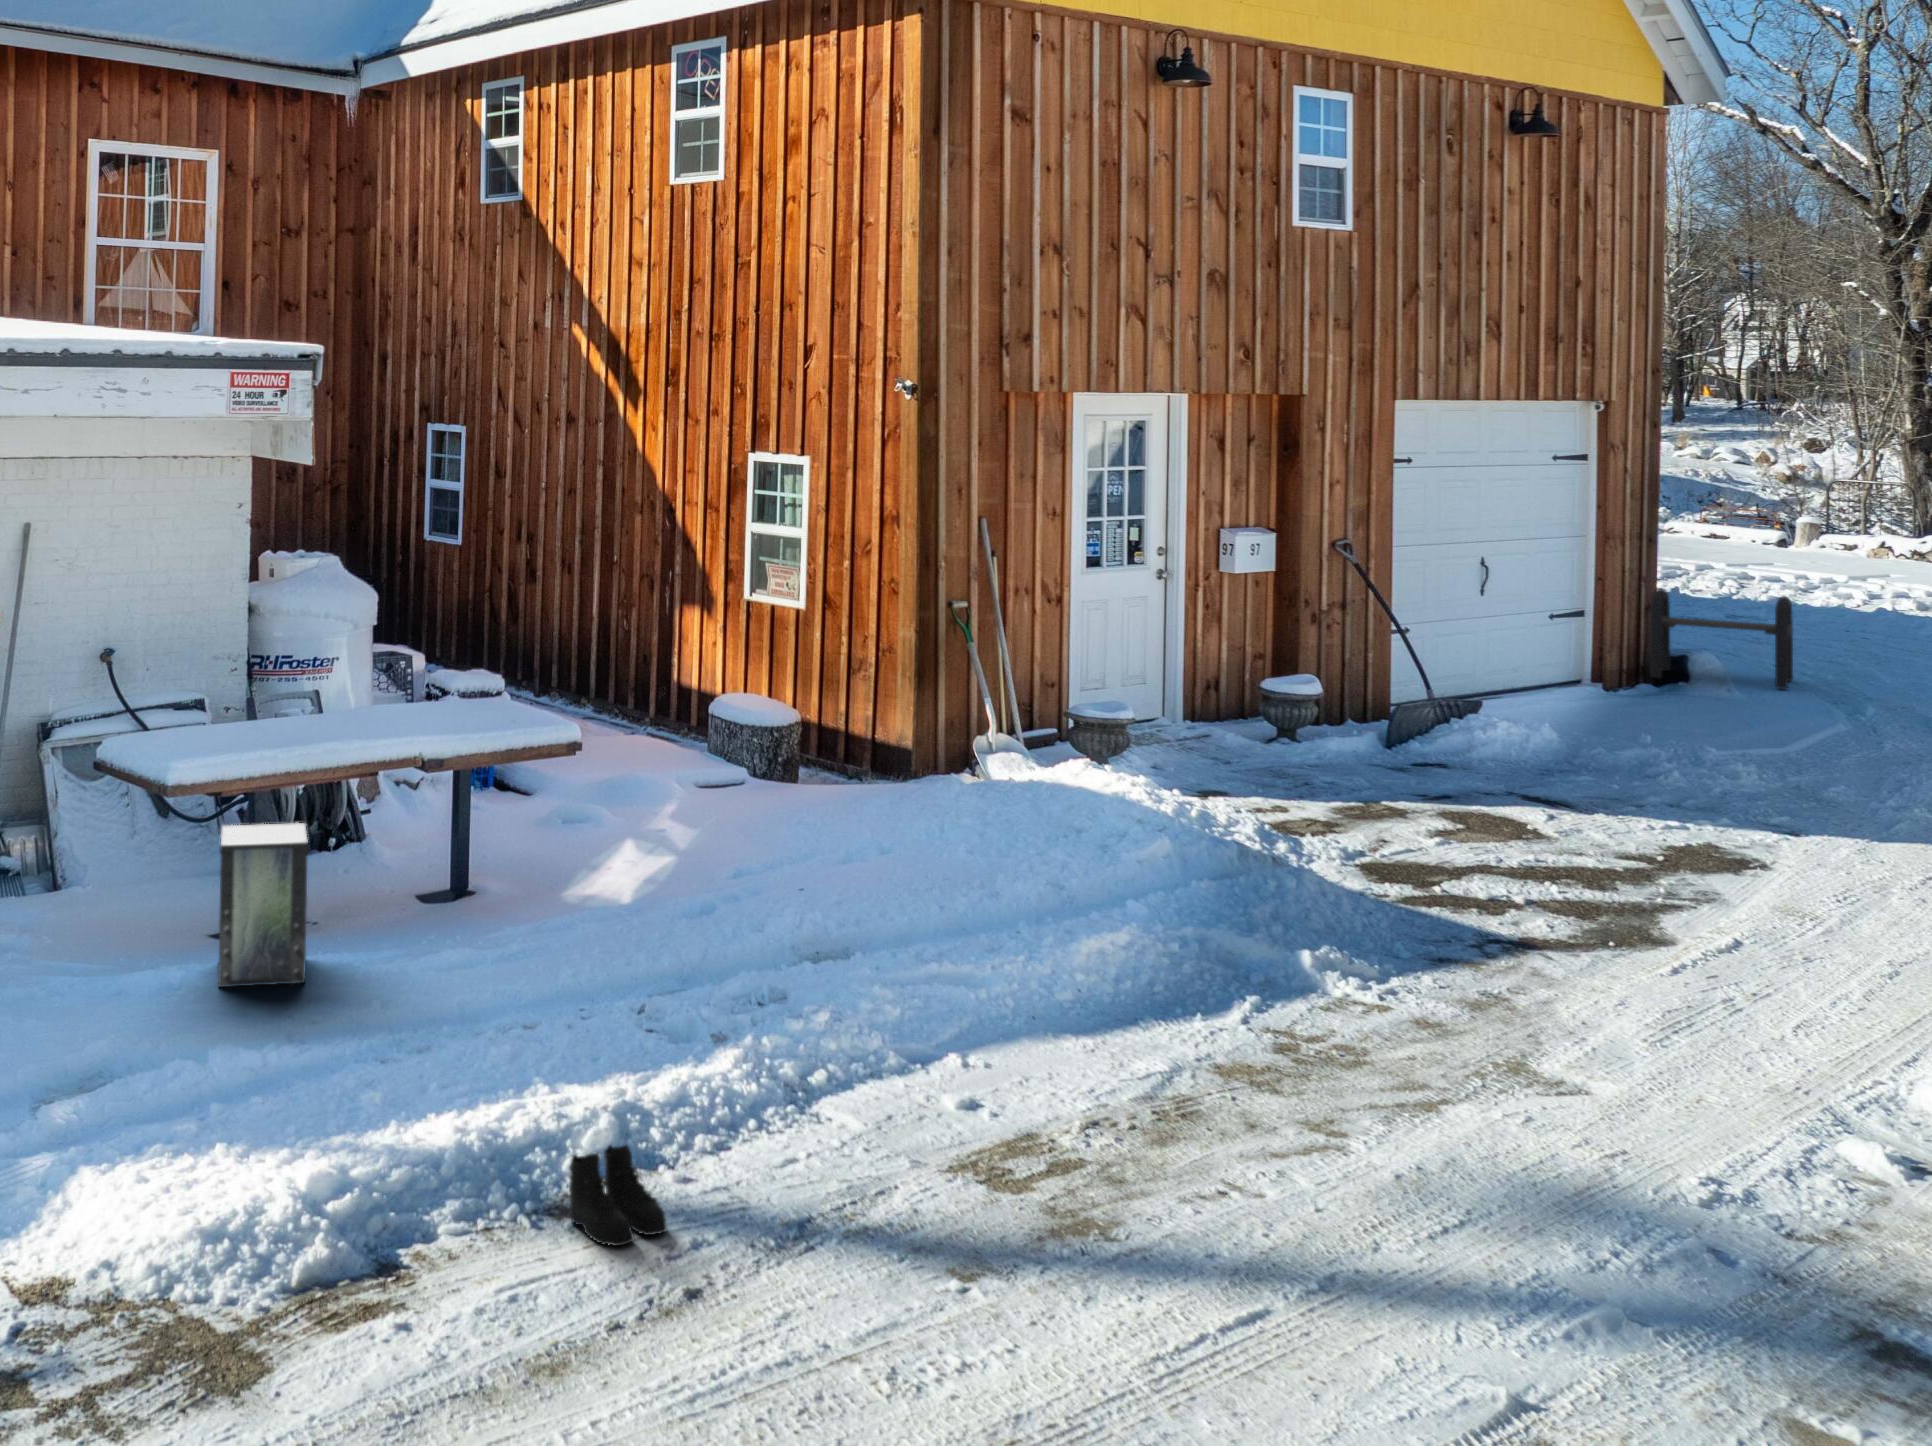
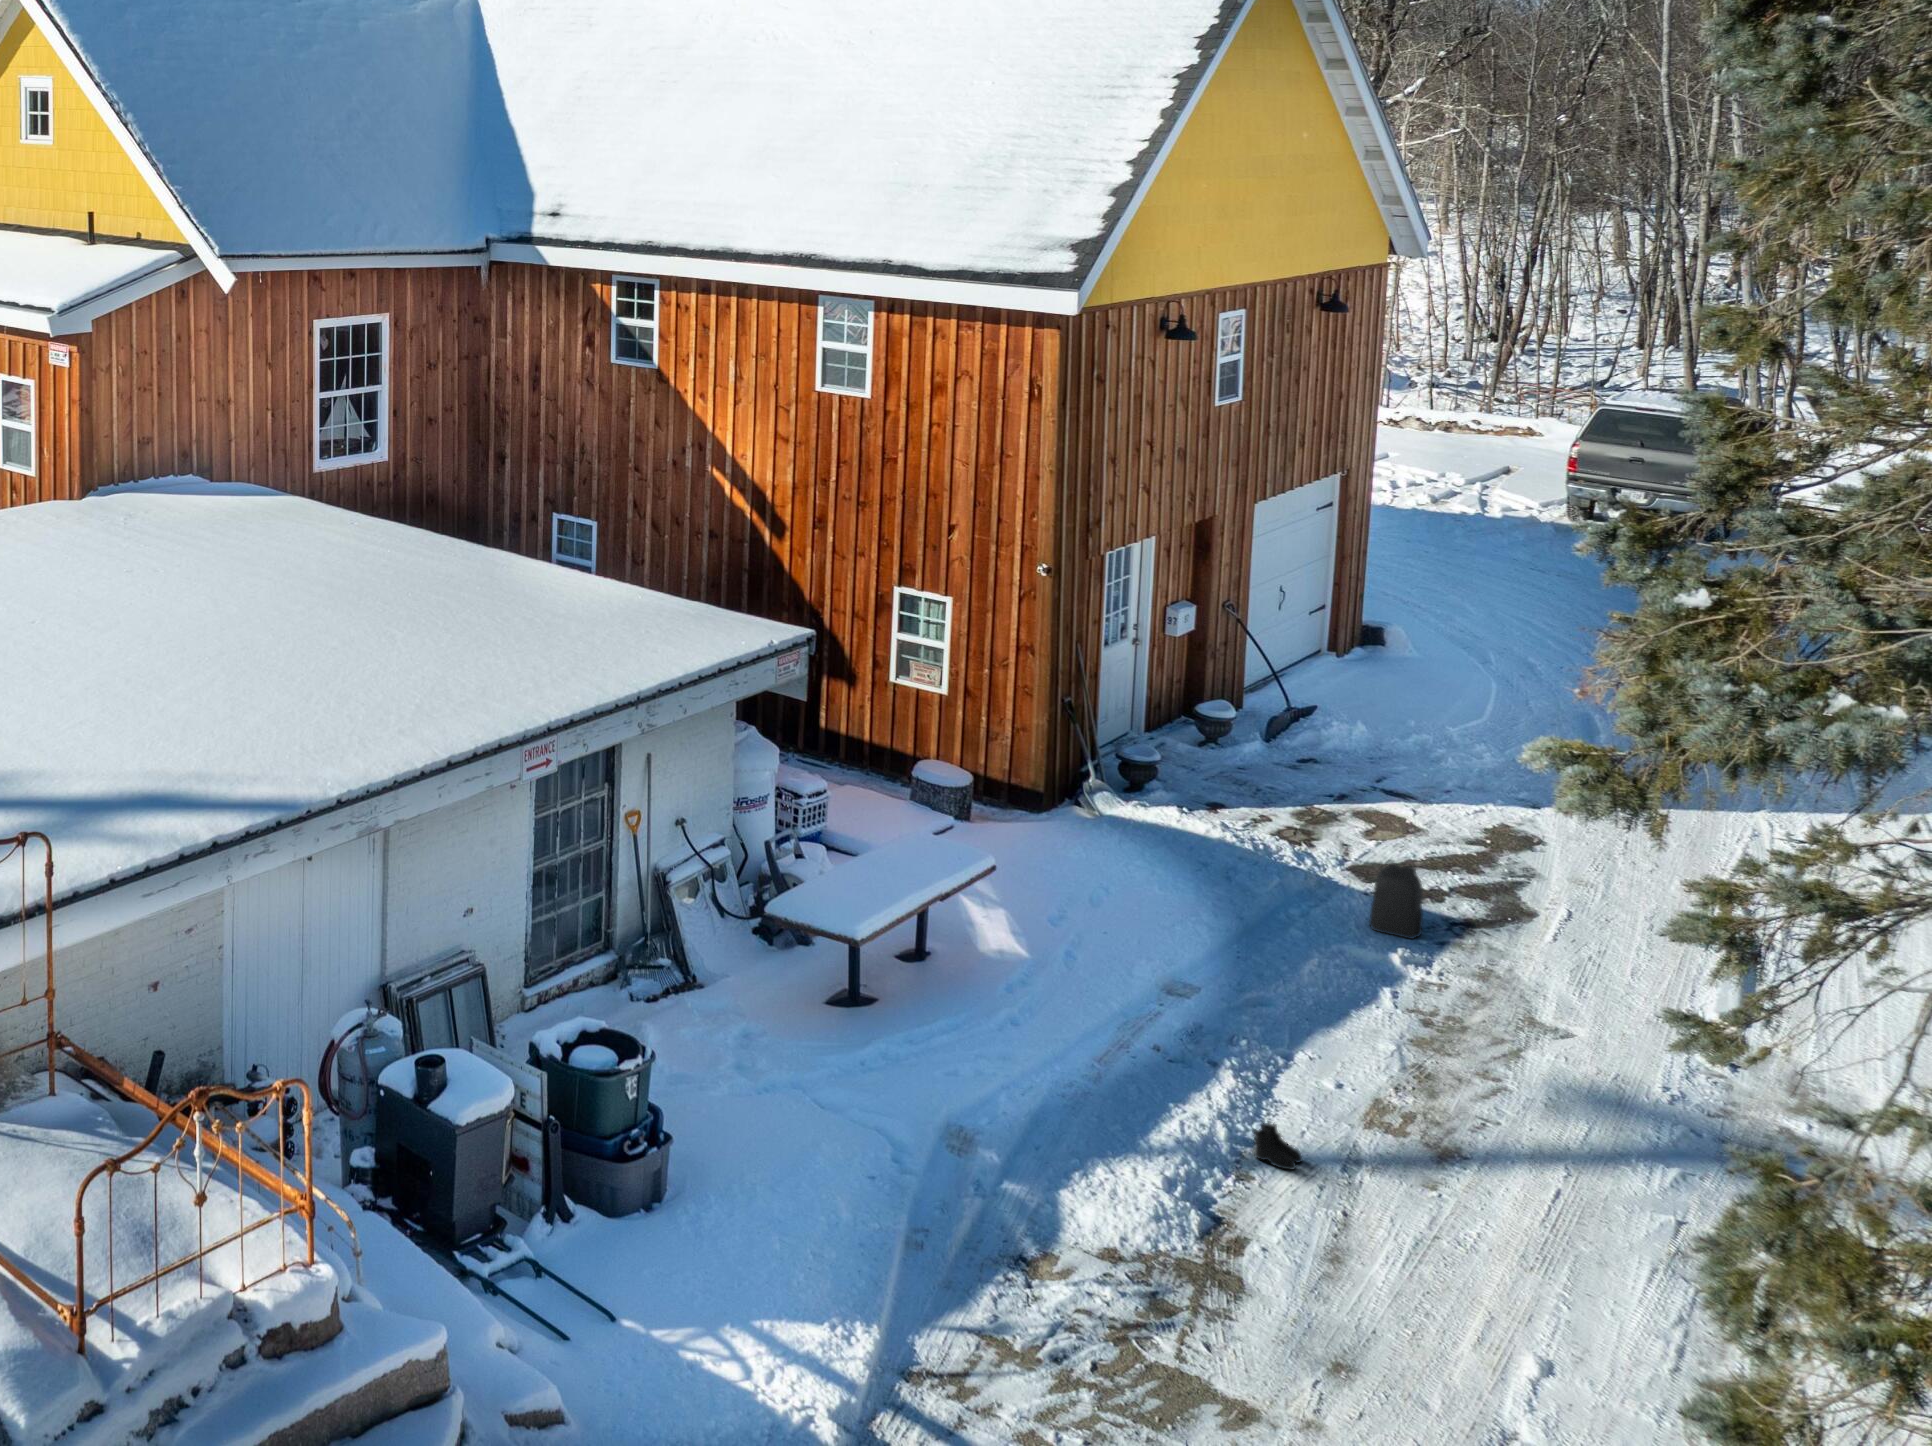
bench: present [1650,589,1793,689] -> none [1365,596,1459,668]
backpack: none [1298,801,1391,939] -> present [1369,863,1423,939]
storage box: present [218,823,308,987] -> none [882,937,951,1035]

